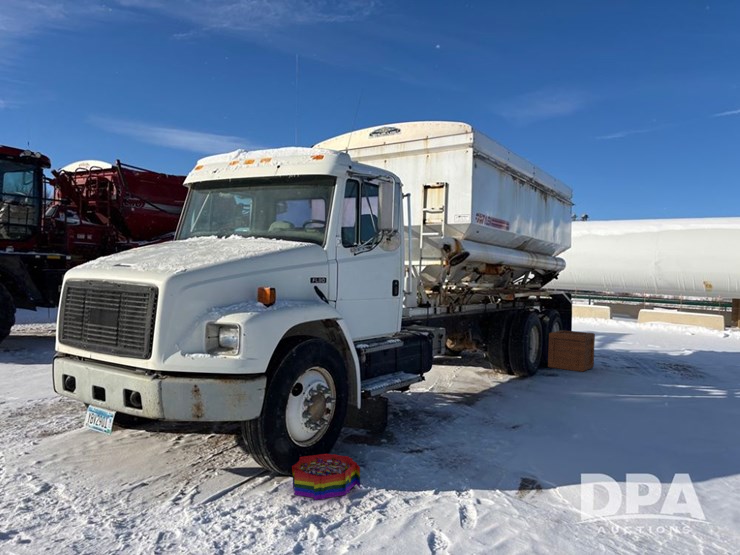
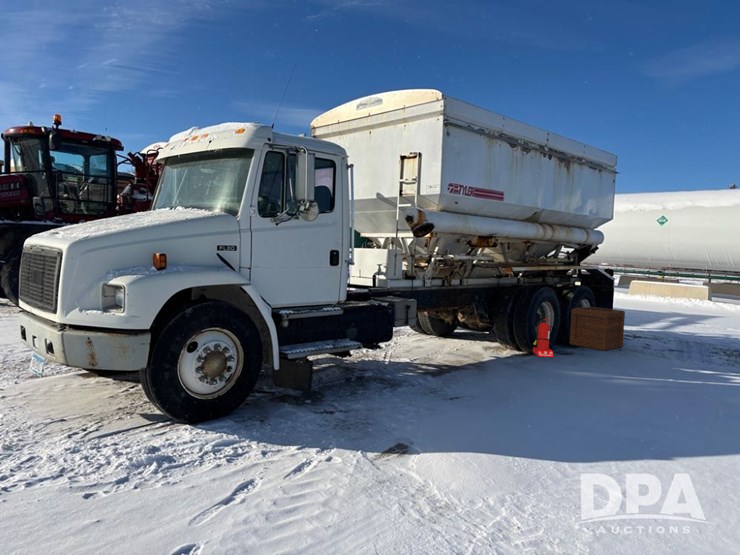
fire extinguisher: none [526,342,549,380] -> present [533,318,554,357]
storage bin: present [292,454,360,500] -> none [174,407,239,446]

